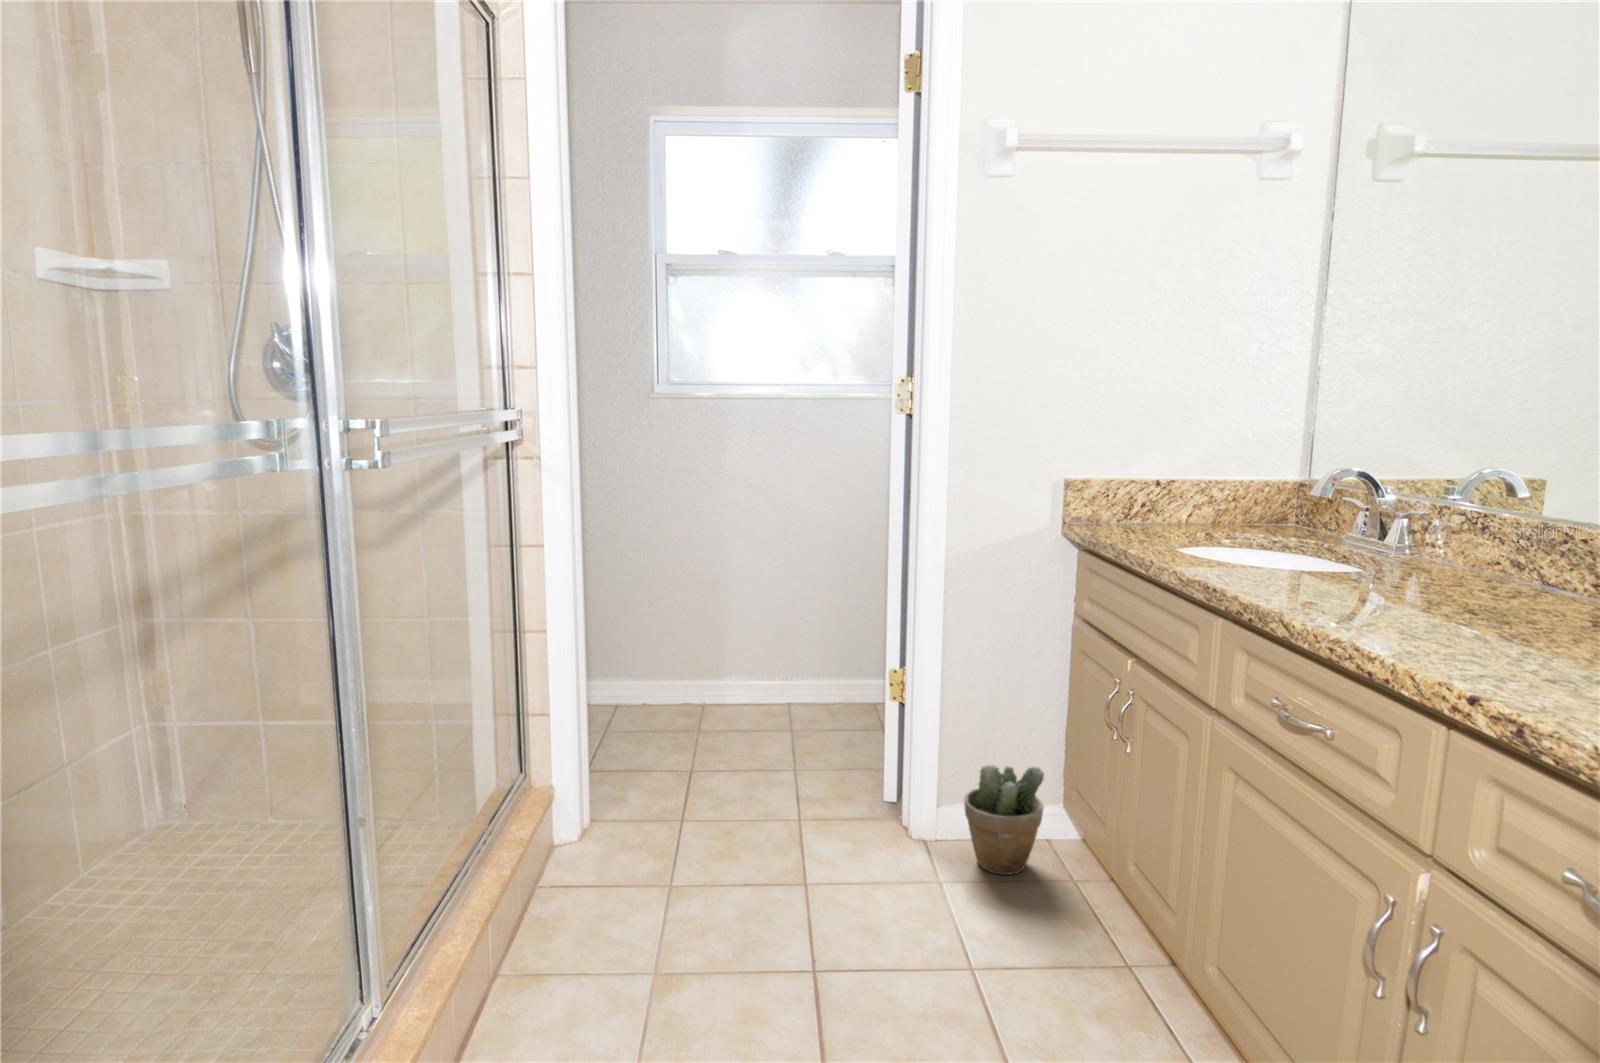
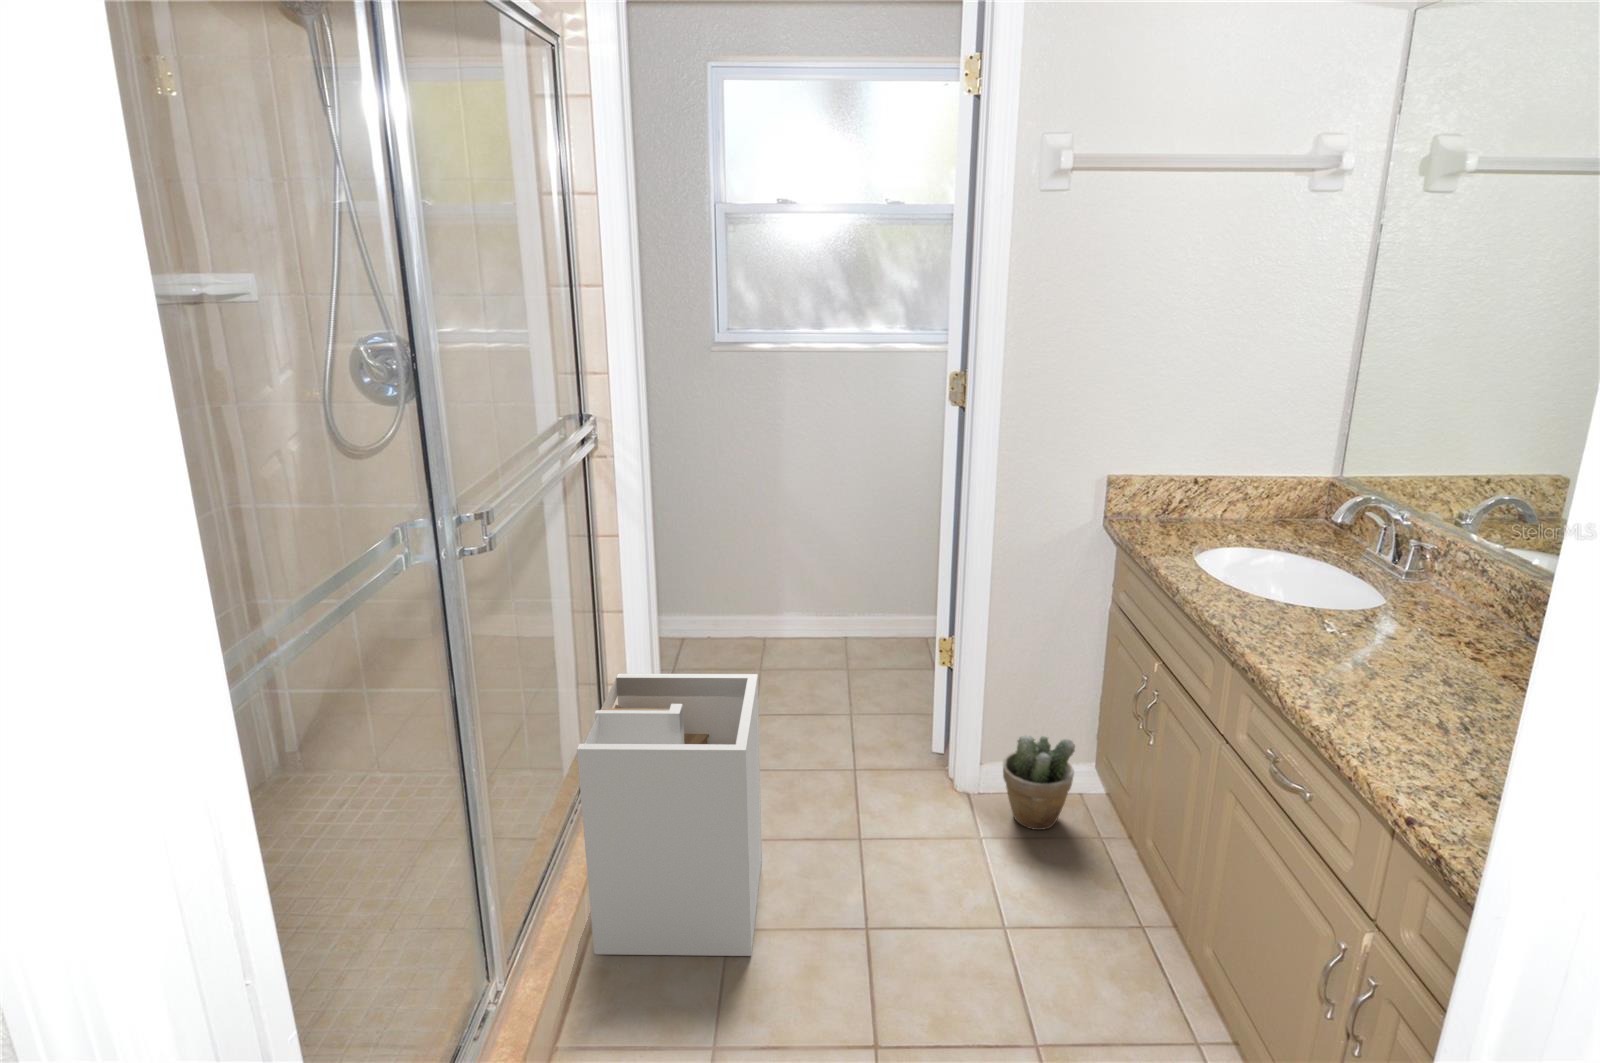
laundry hamper: none [470,678,690,1007] -> present [577,674,762,956]

